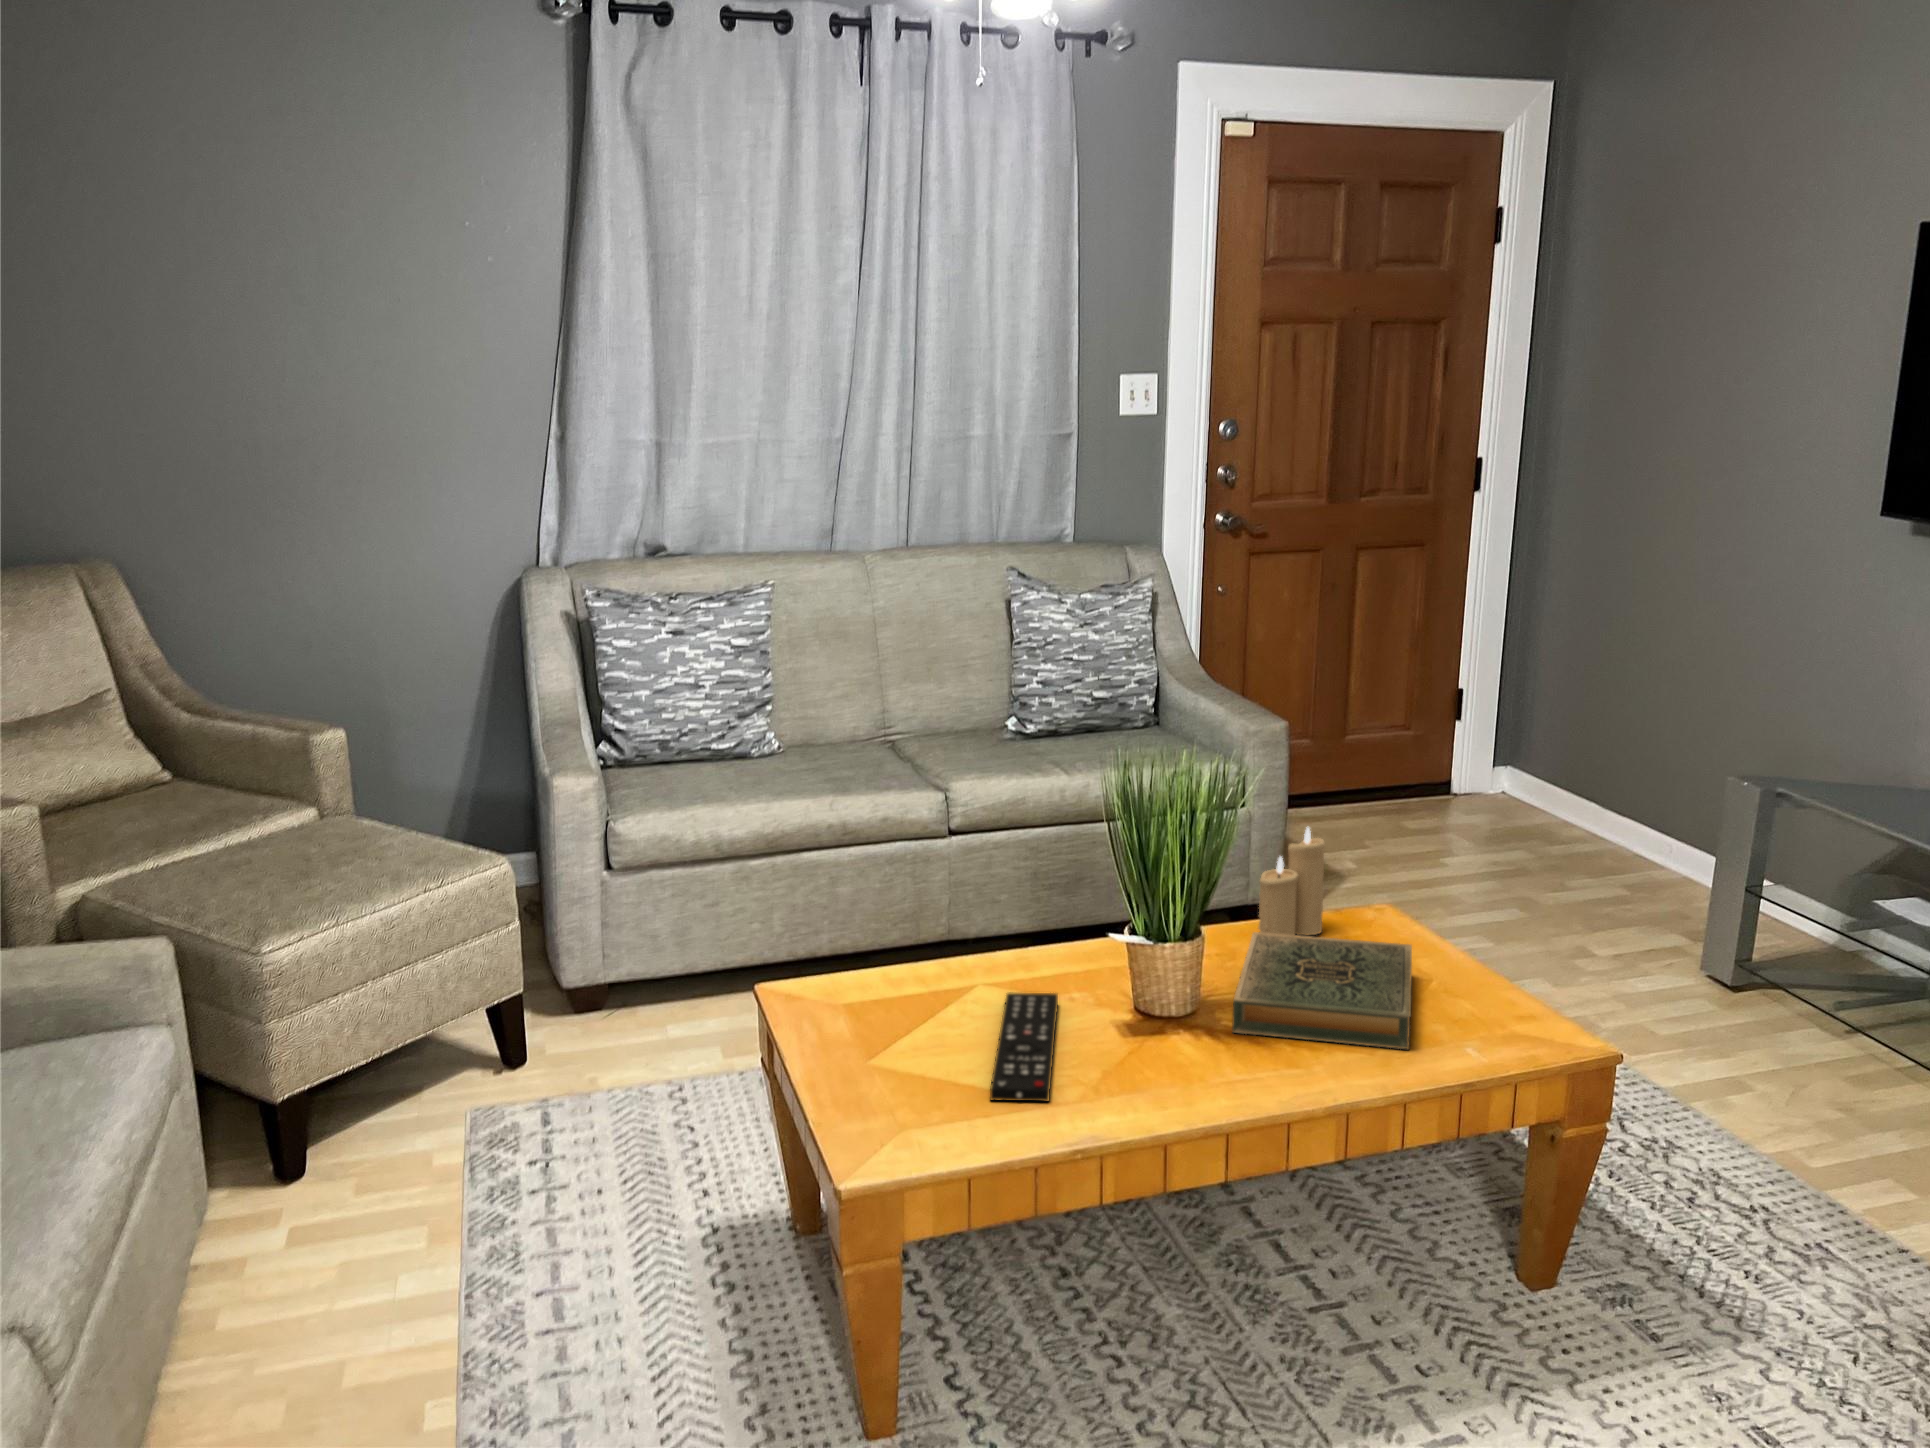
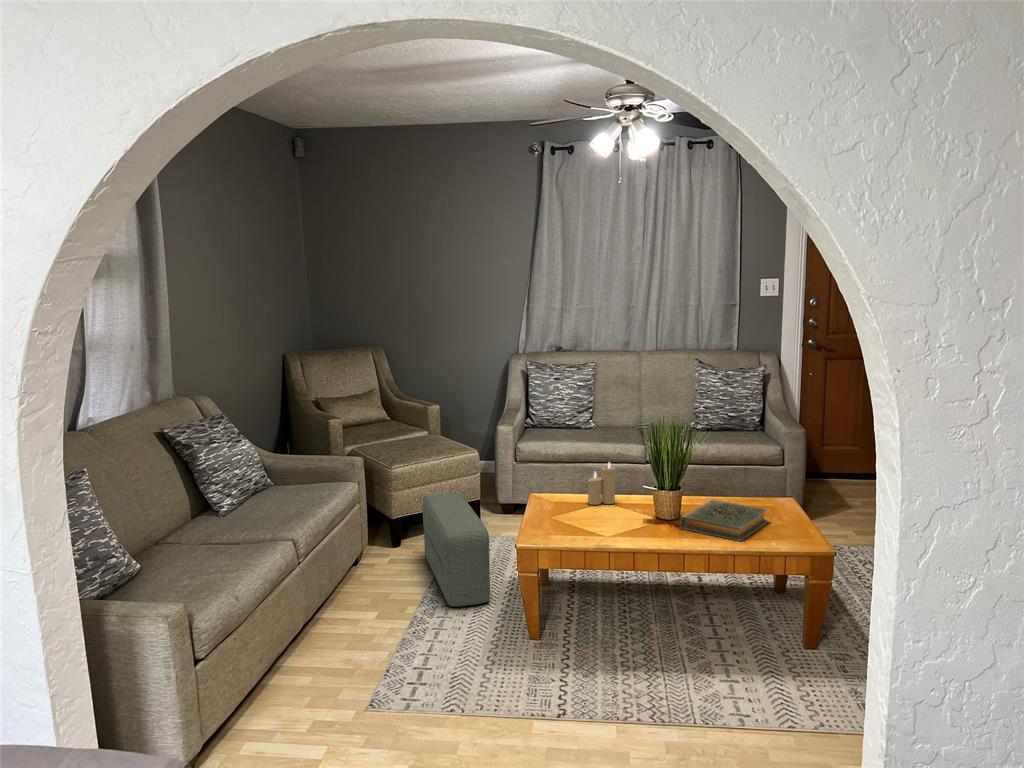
candle: present [1259,827,1325,935] -> present [588,463,615,505]
remote control: present [990,992,1058,1102] -> none [580,507,627,537]
pouf: none [385,994,679,1376] -> present [423,492,490,607]

